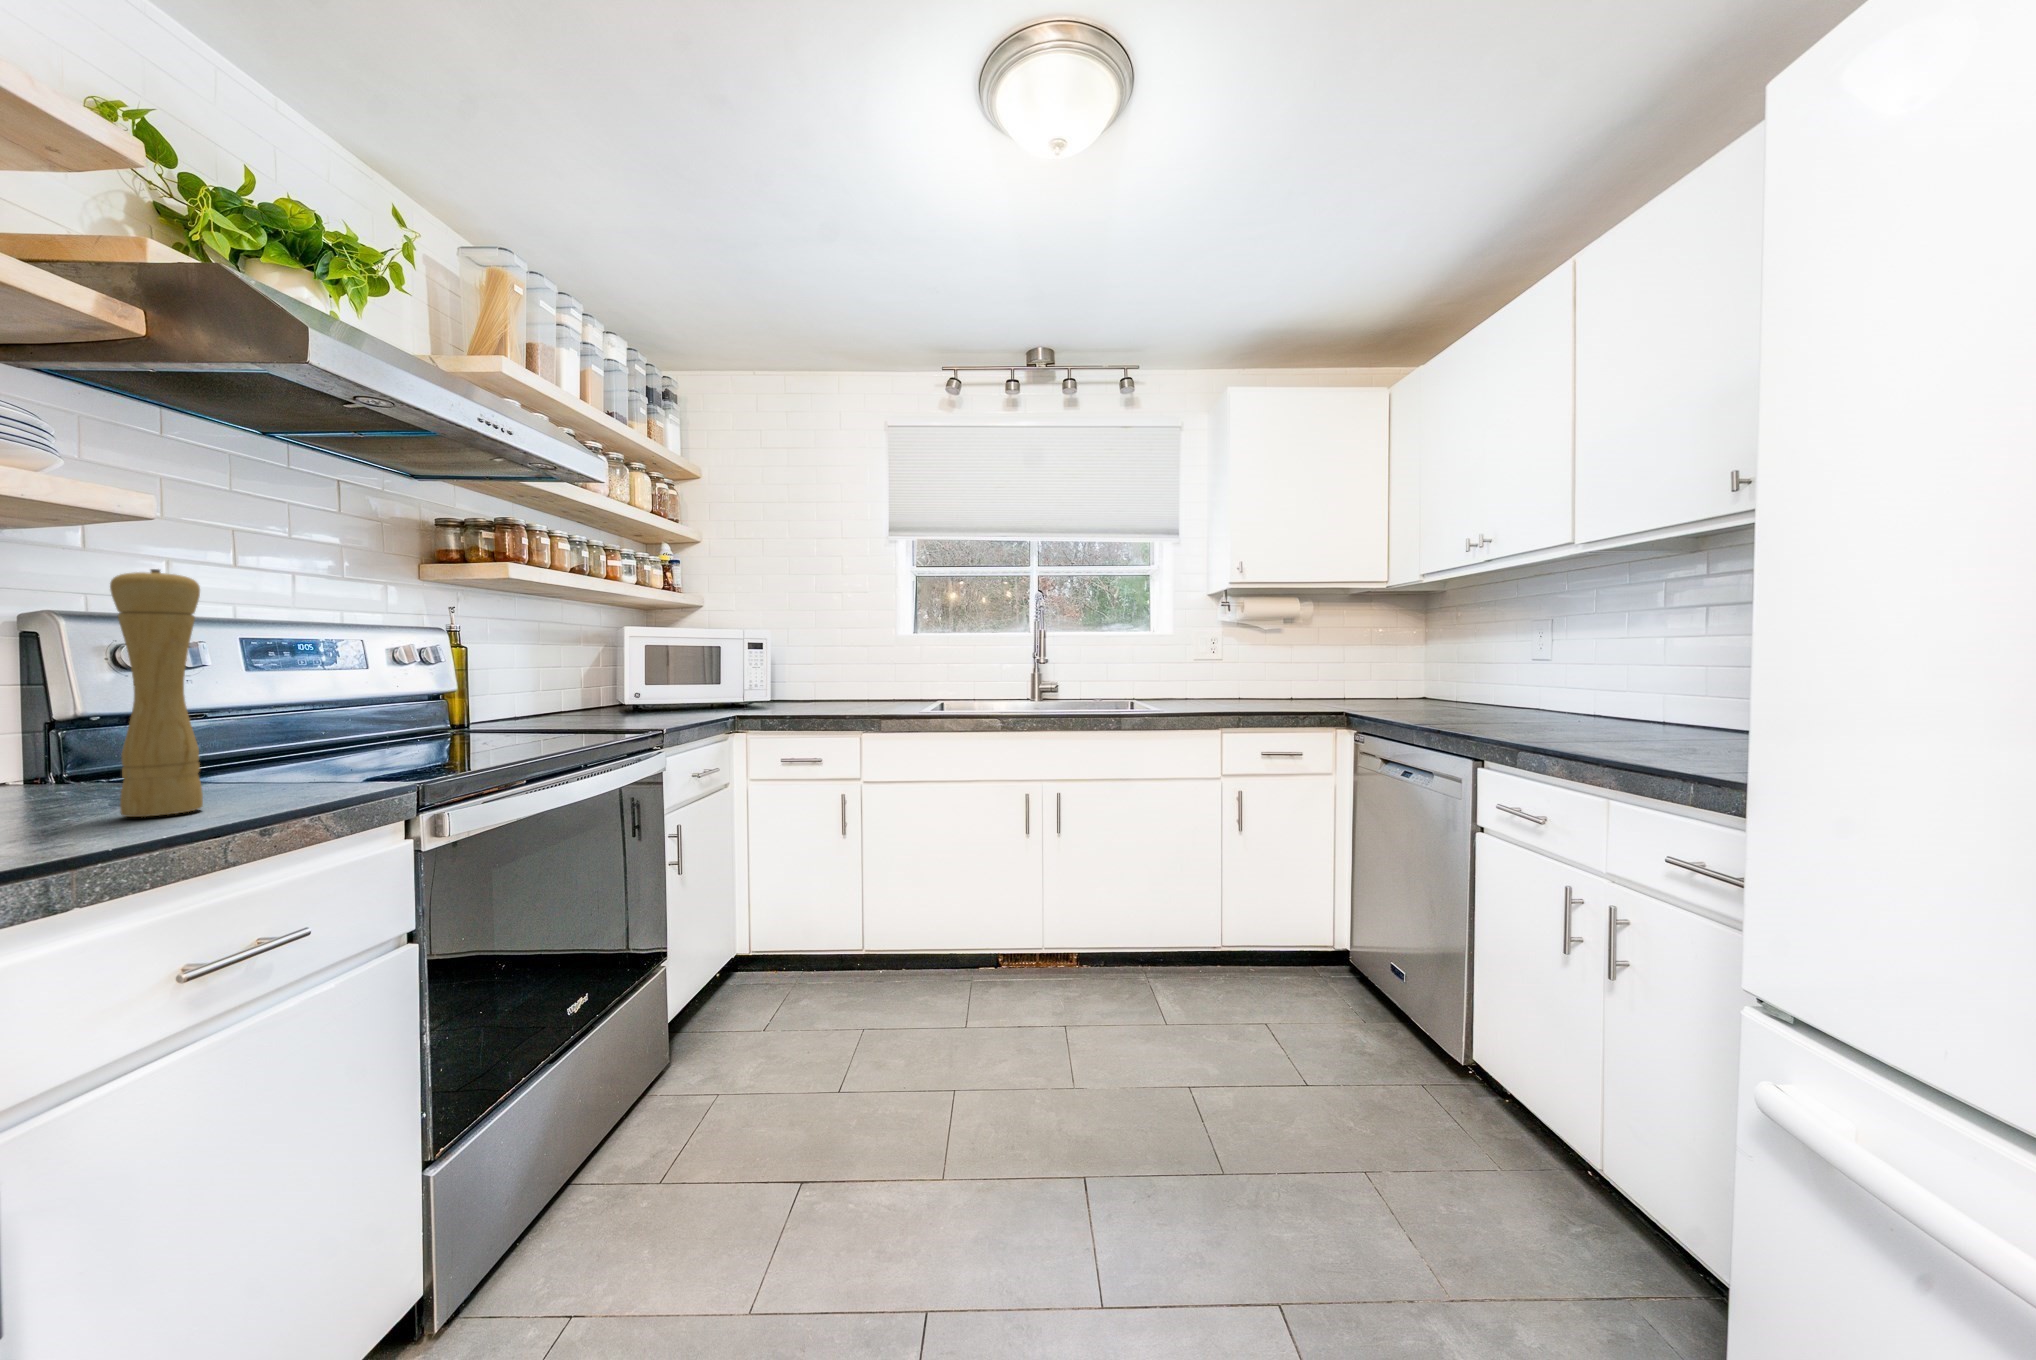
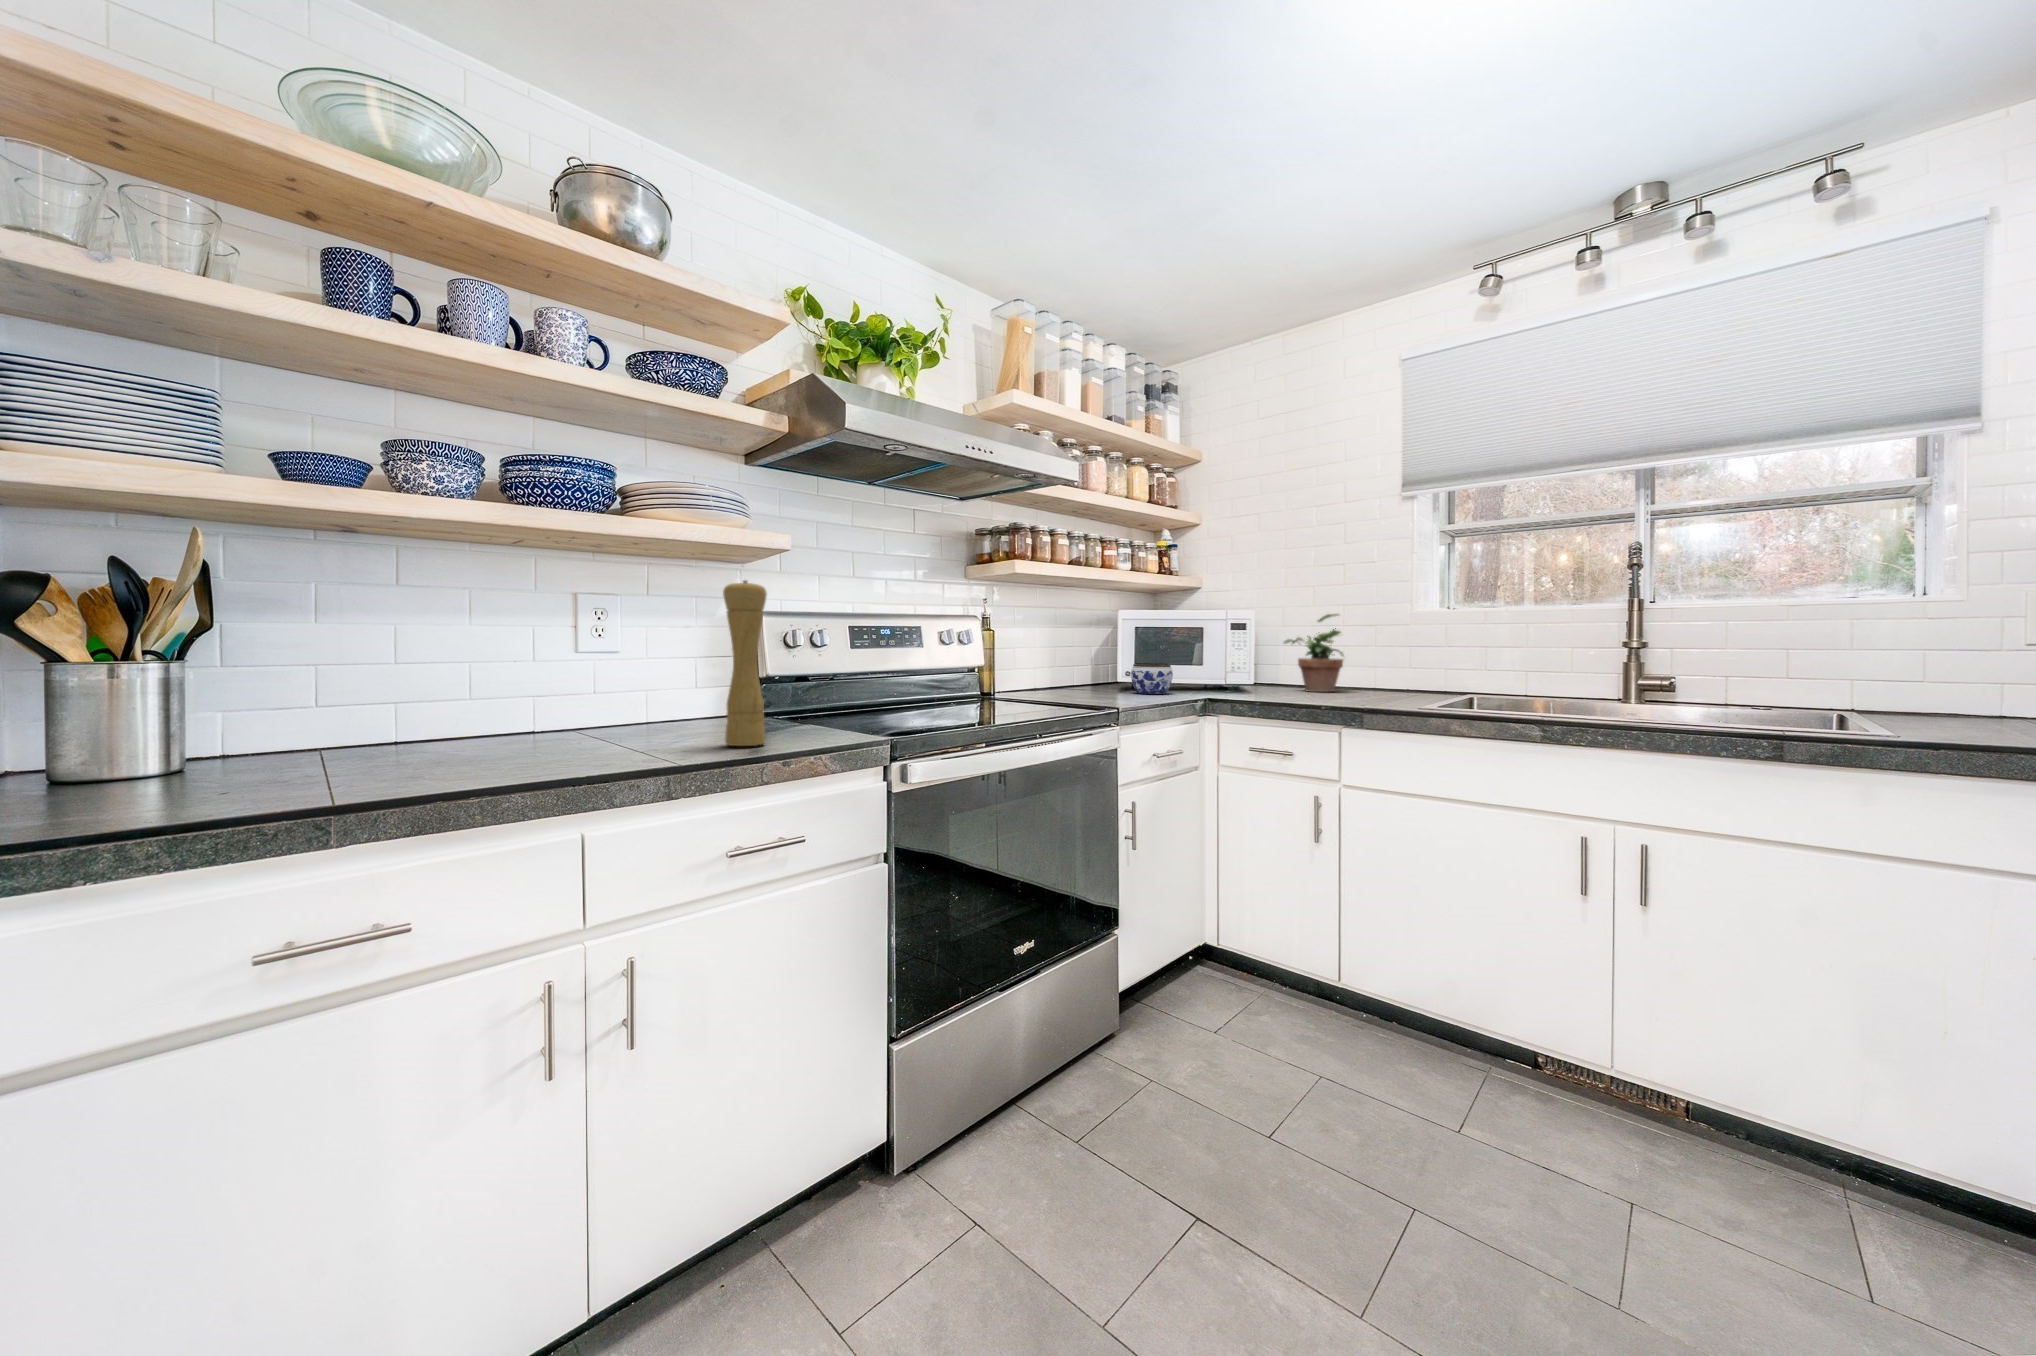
potted plant: none [792,629,848,702] -> present [1284,614,1343,692]
jar: none [643,680,690,713] -> present [1131,663,1173,694]

